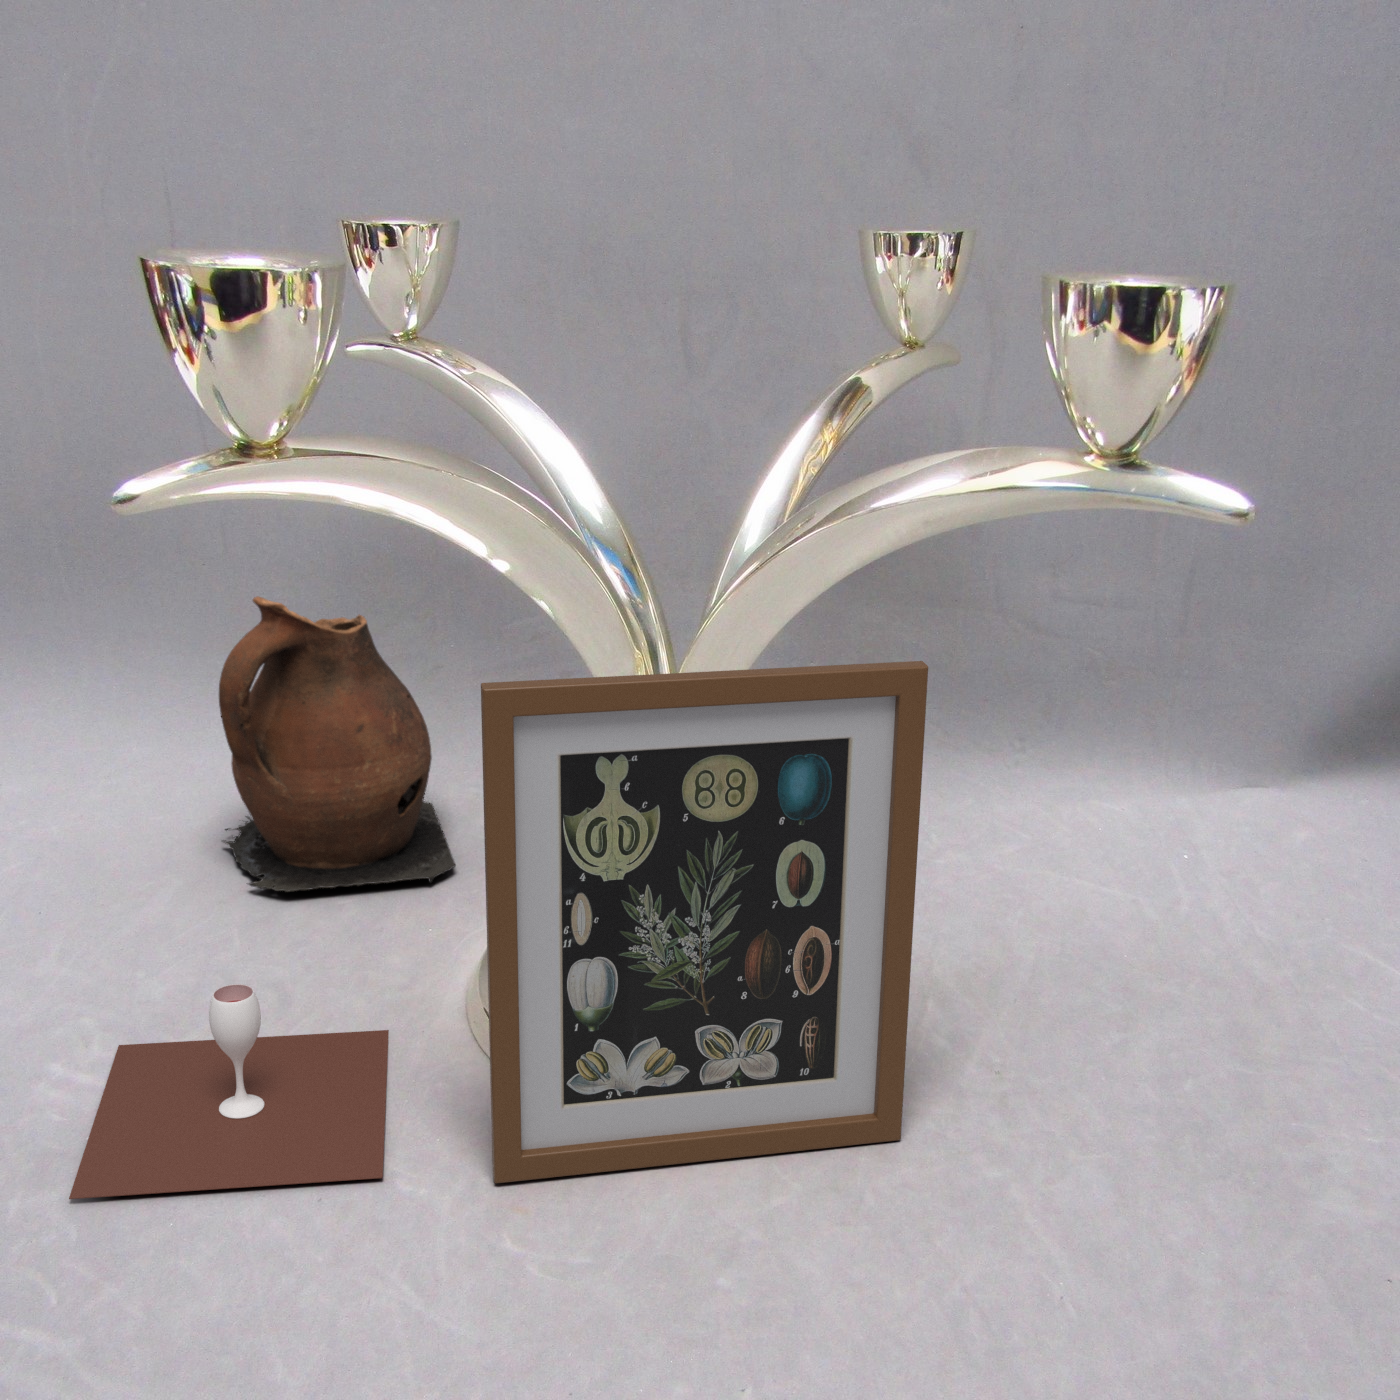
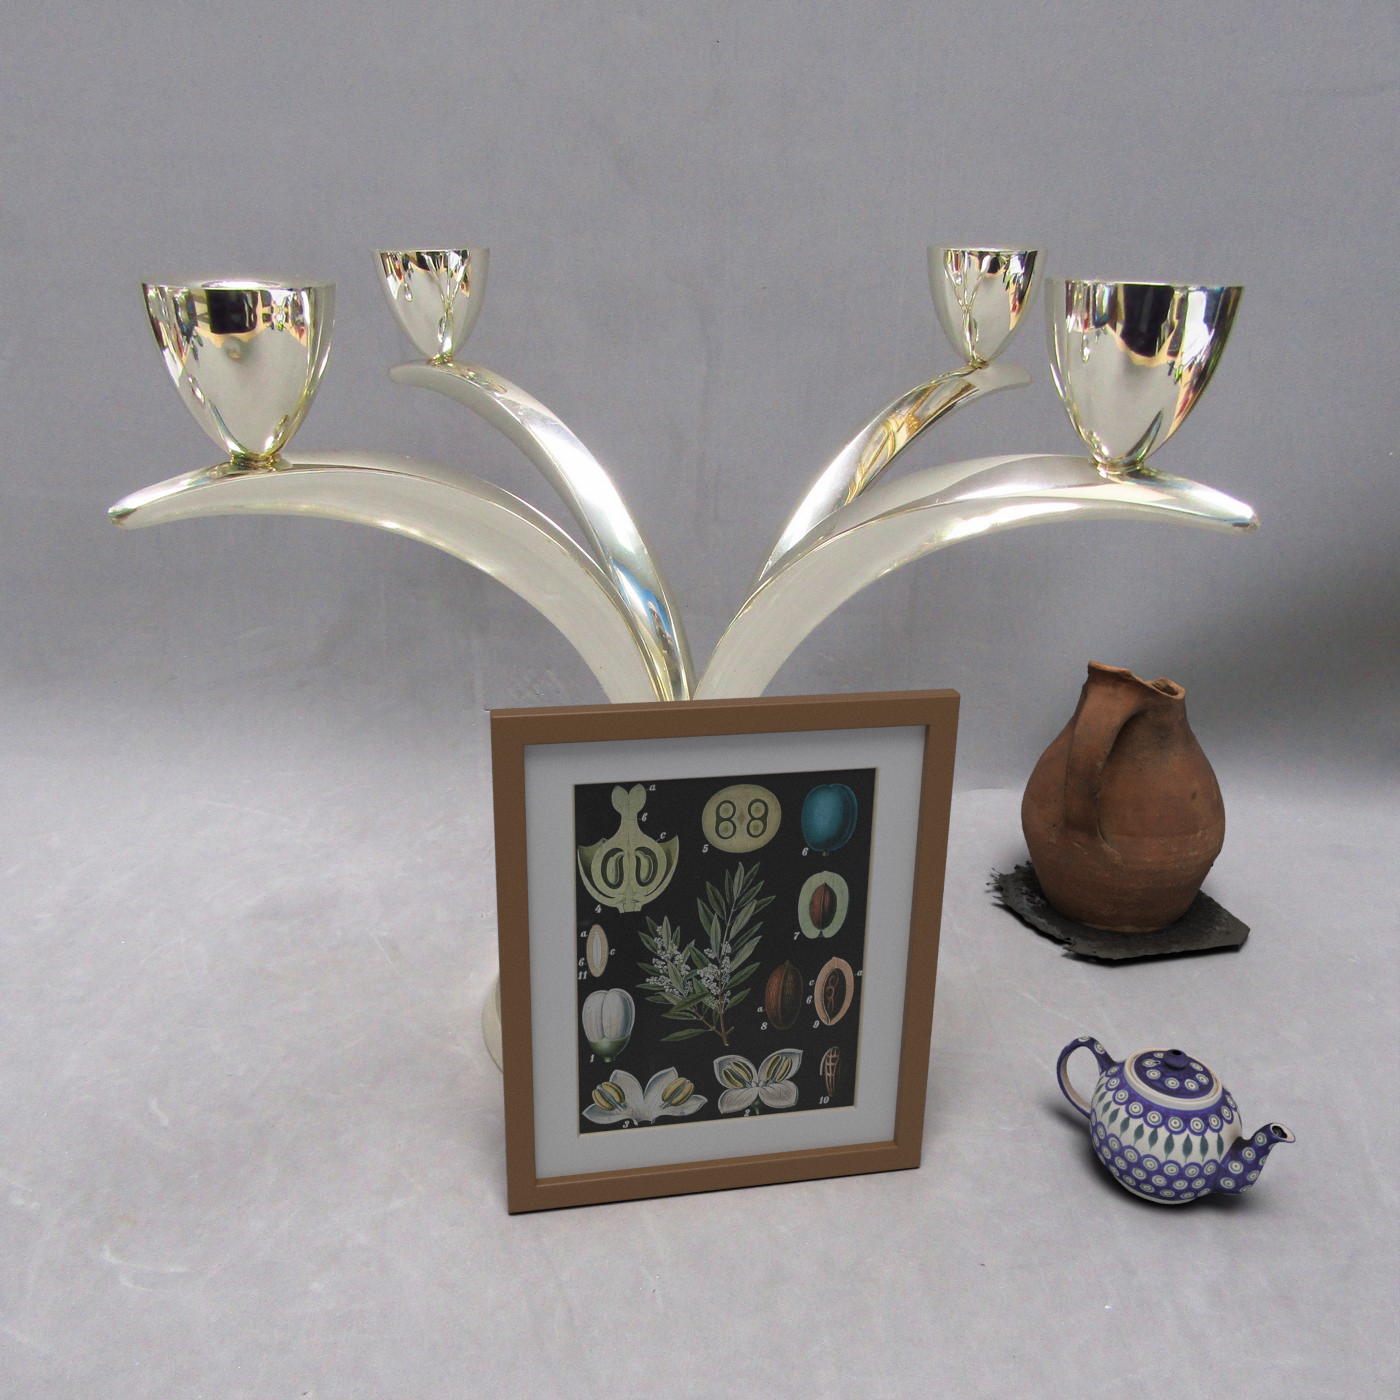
ceramic pitcher: present [219,596,455,892] -> present [986,661,1250,960]
wine glass: present [69,984,389,1199] -> none [76,999,420,1225]
teapot: none [1037,1009,1258,1167] -> present [1056,1036,1296,1204]

